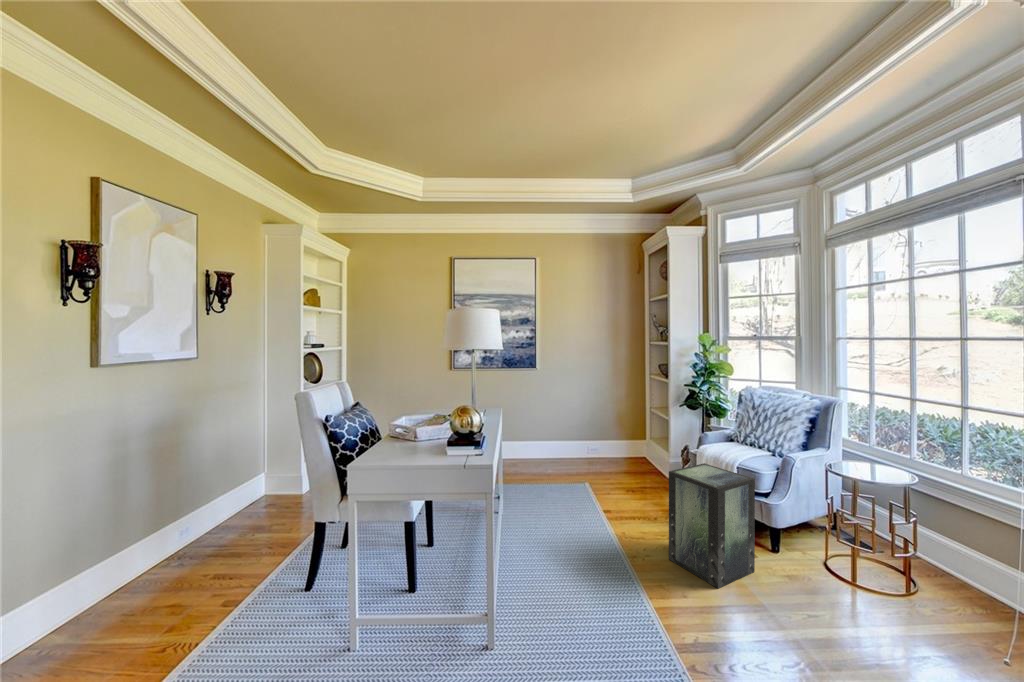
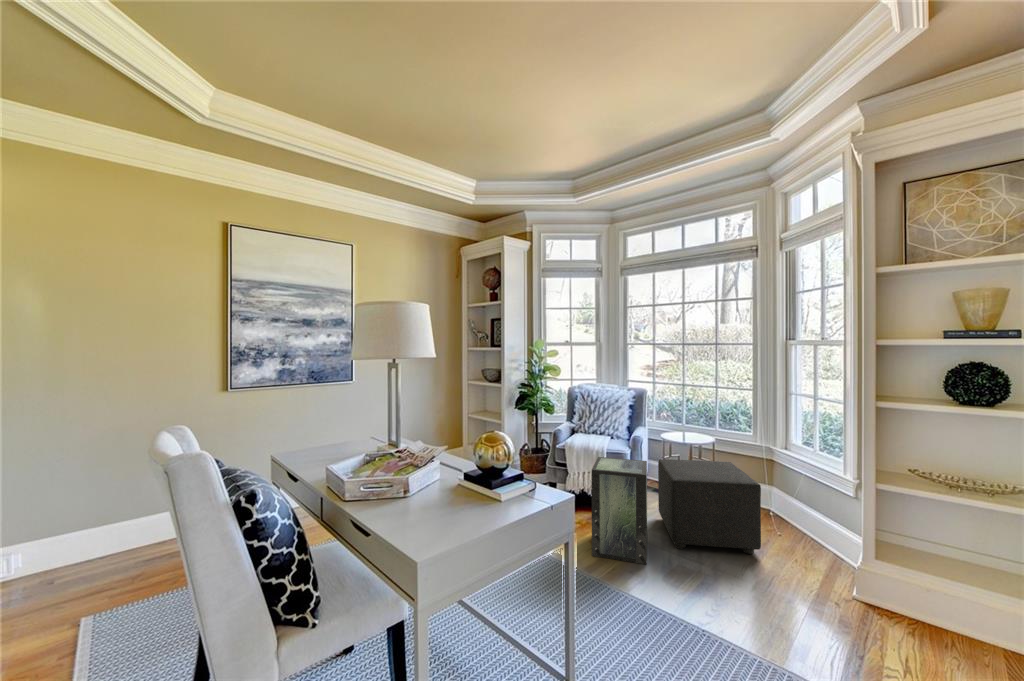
ottoman: none [775,486,933,643] -> present [658,459,761,554]

